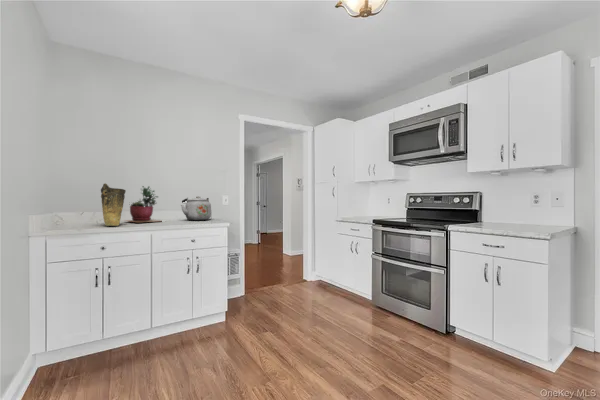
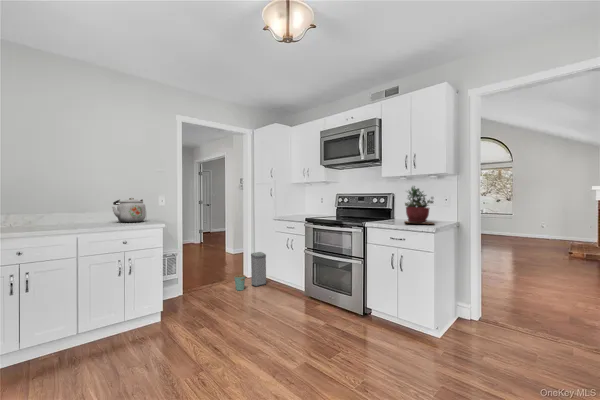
vase: present [101,183,126,226] -> none [17,185,48,230]
succulent plant: present [127,186,159,222] -> present [404,186,433,224]
trash can: none [296,254,328,294] -> present [234,252,266,291]

